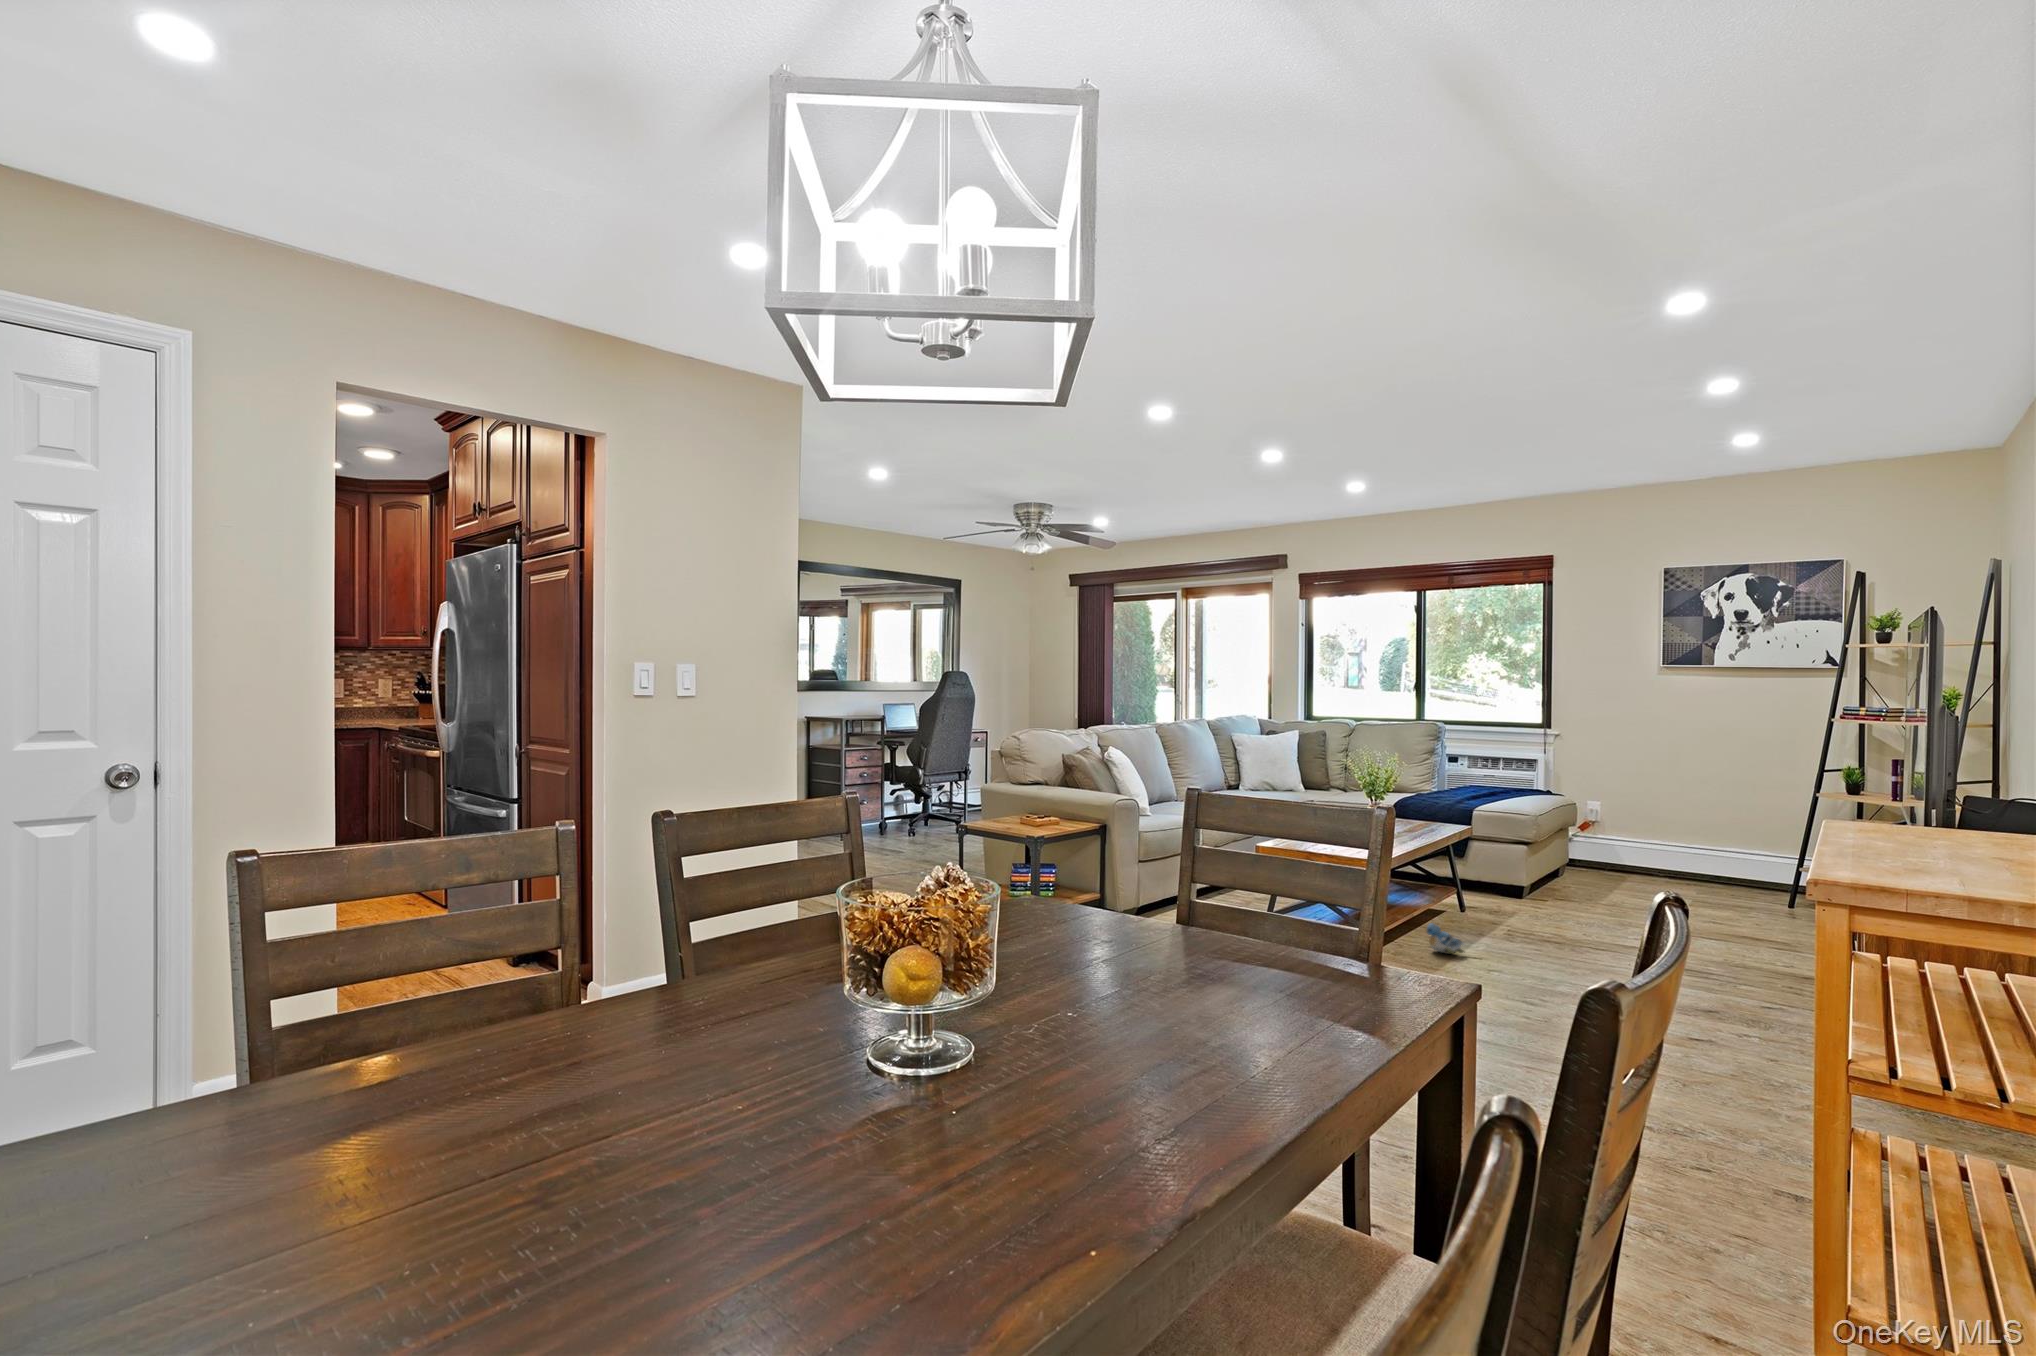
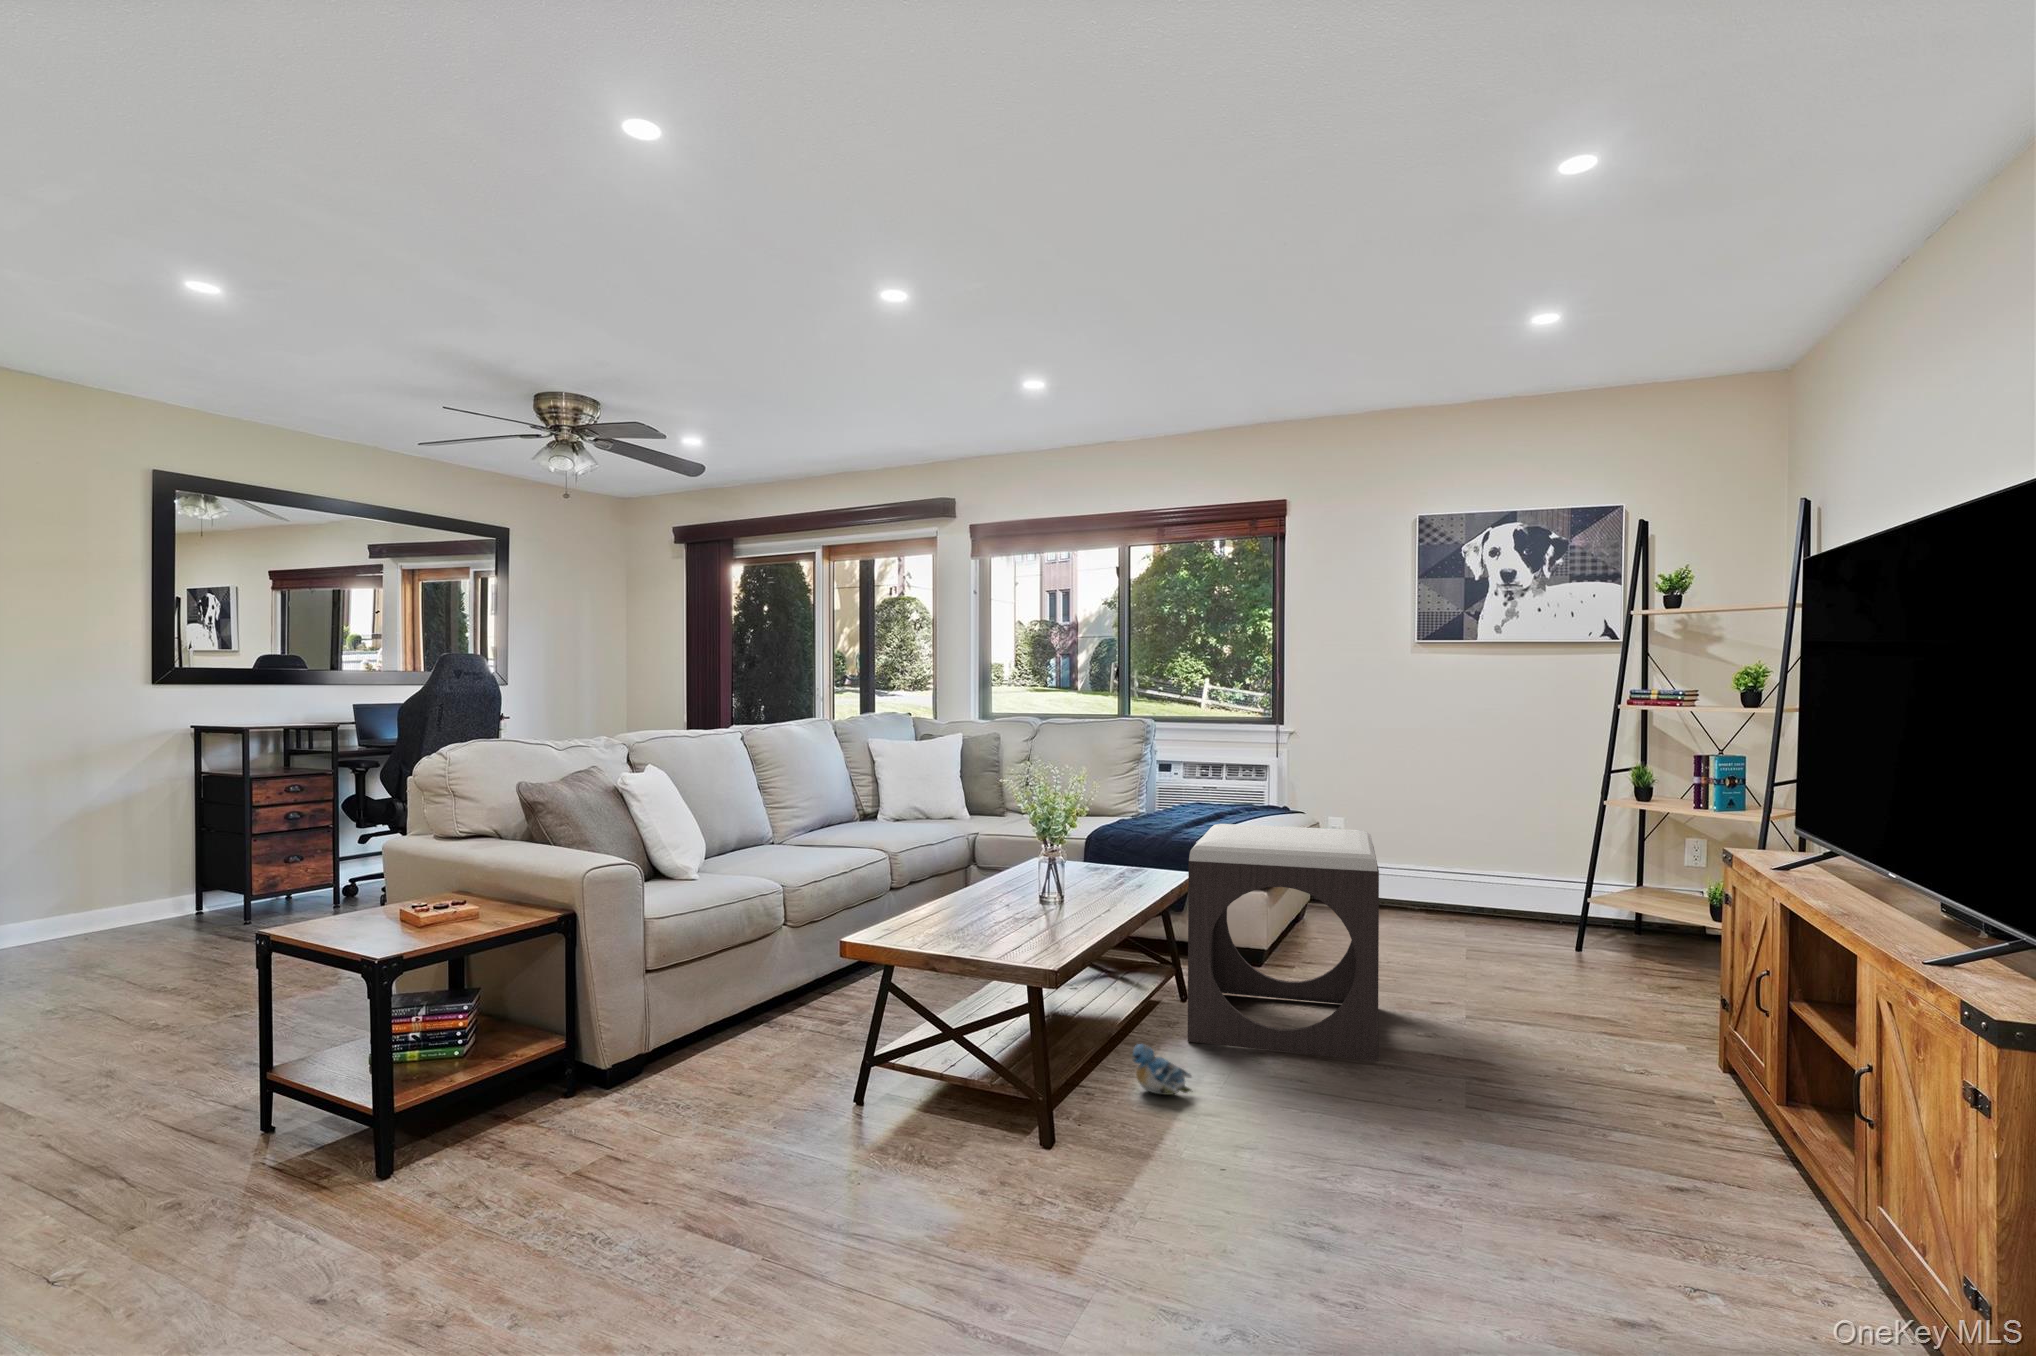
footstool: none [1464,797,1604,951] -> present [1188,824,1379,1061]

